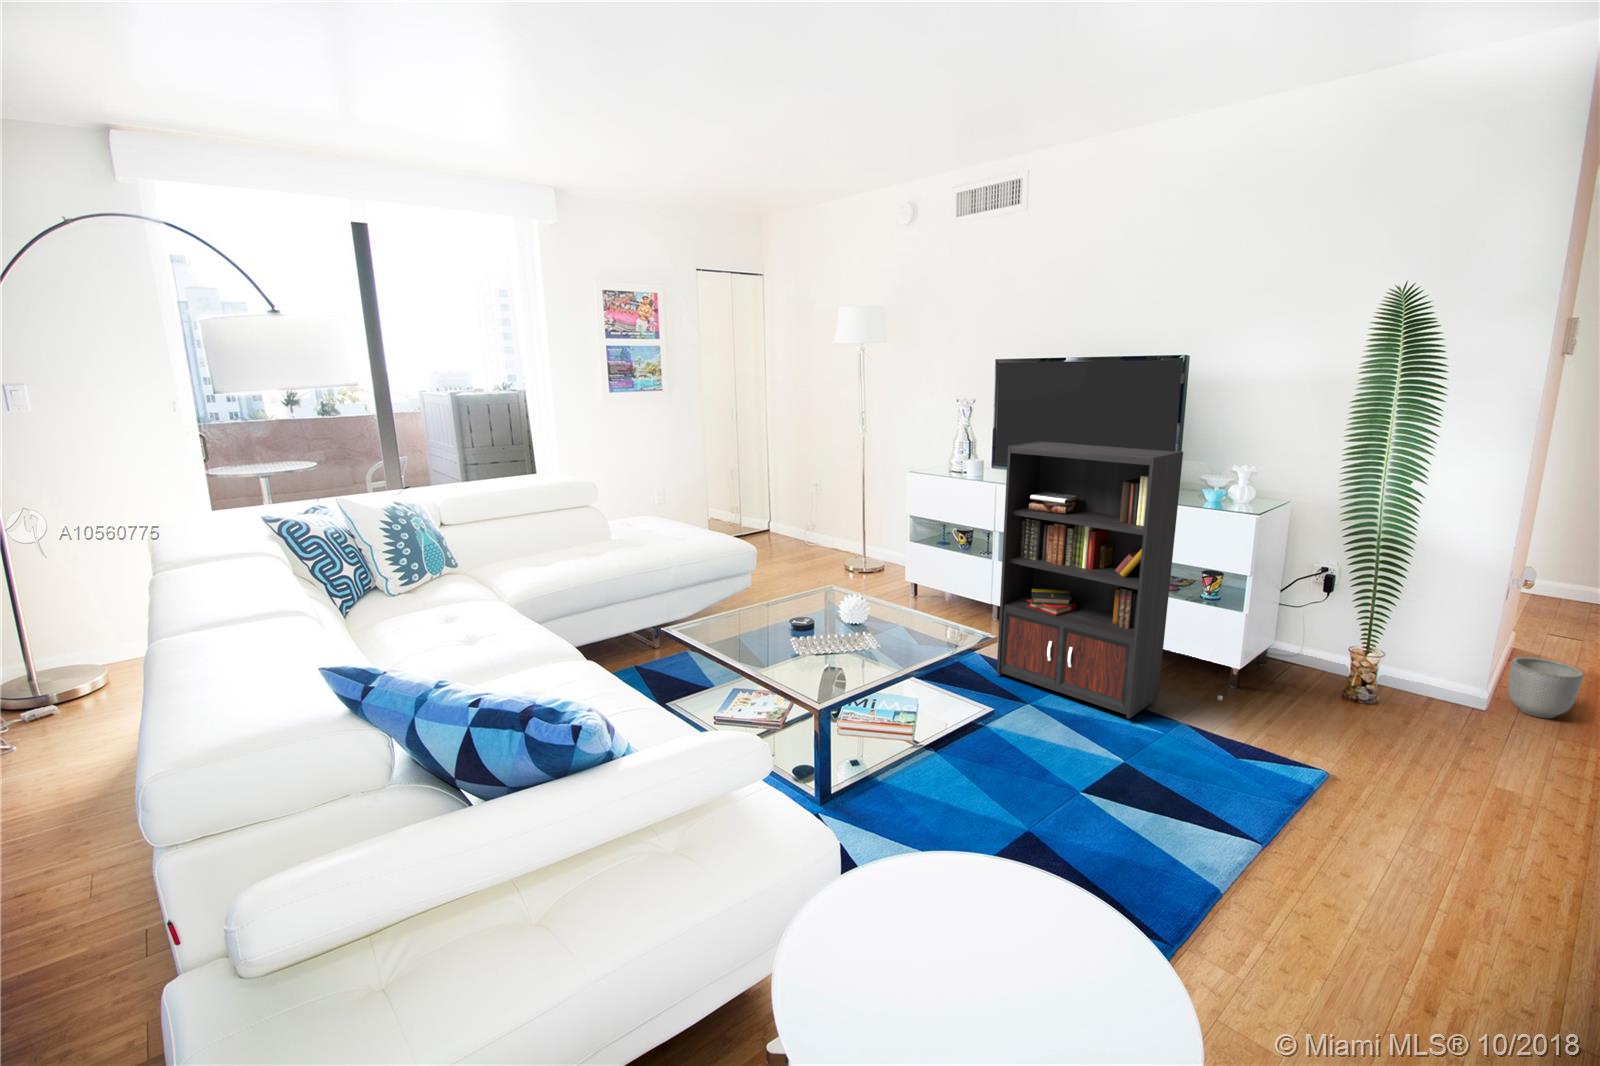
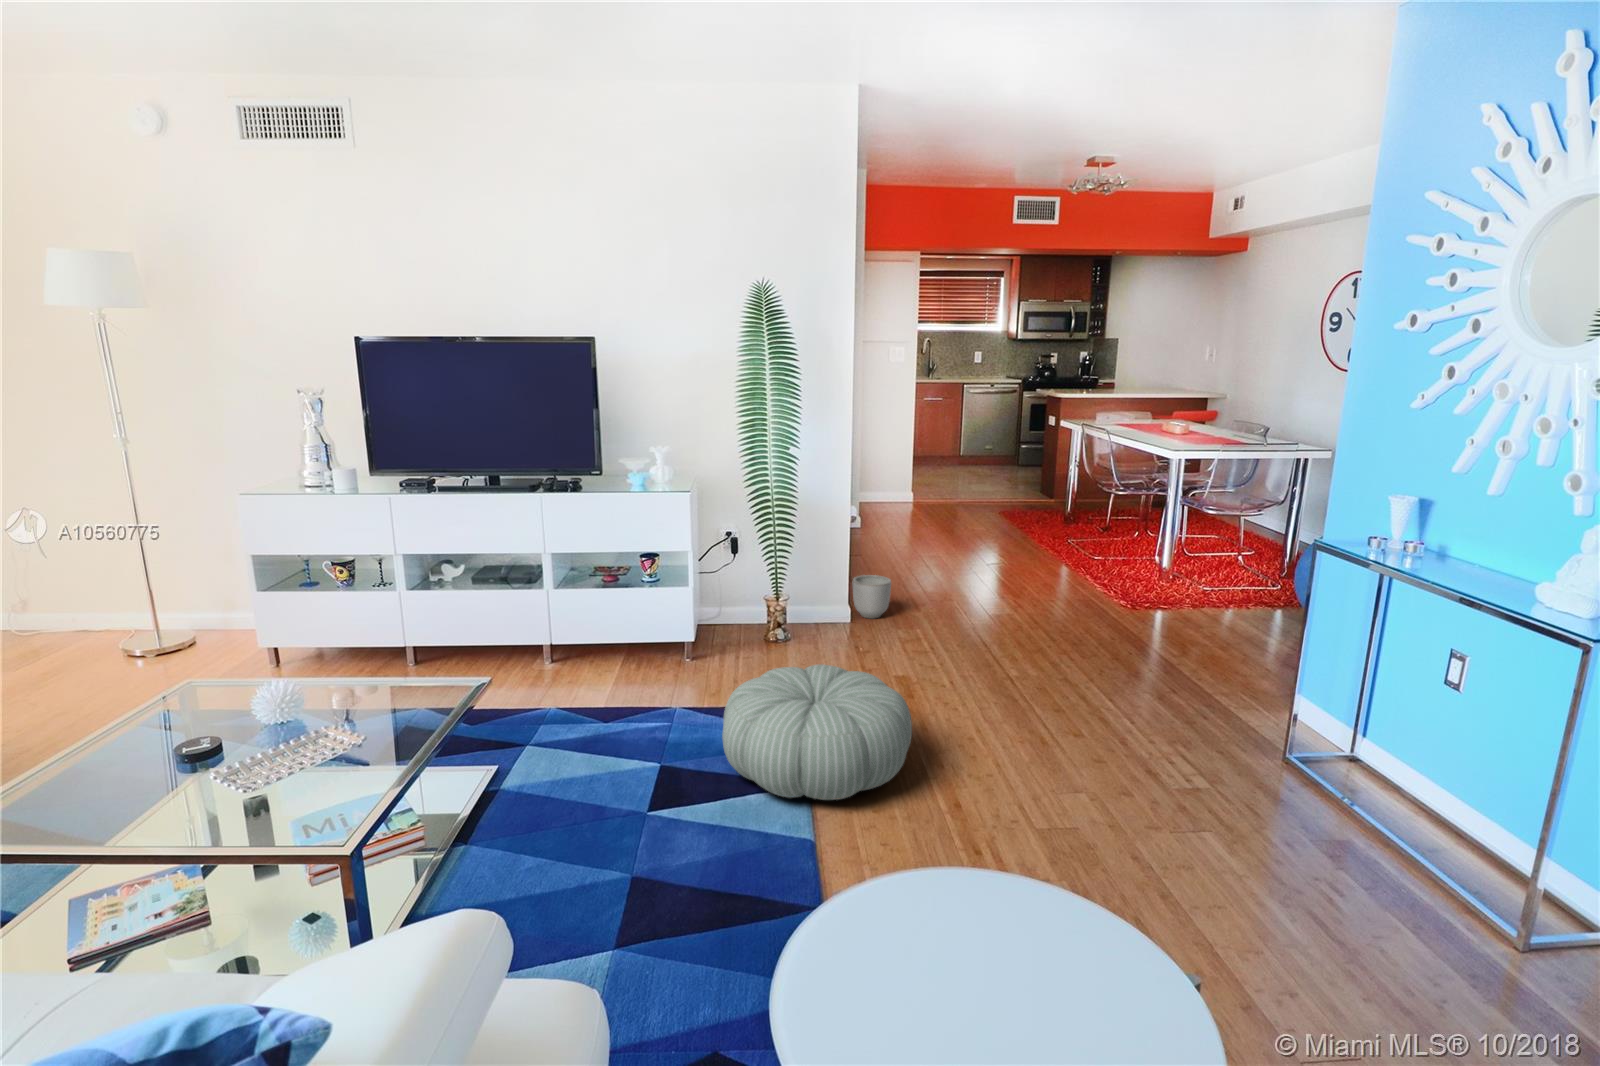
bookcase: present [997,441,1223,719] -> none [442,431,693,725]
pouf: none [1176,716,1429,881] -> present [722,664,912,800]

